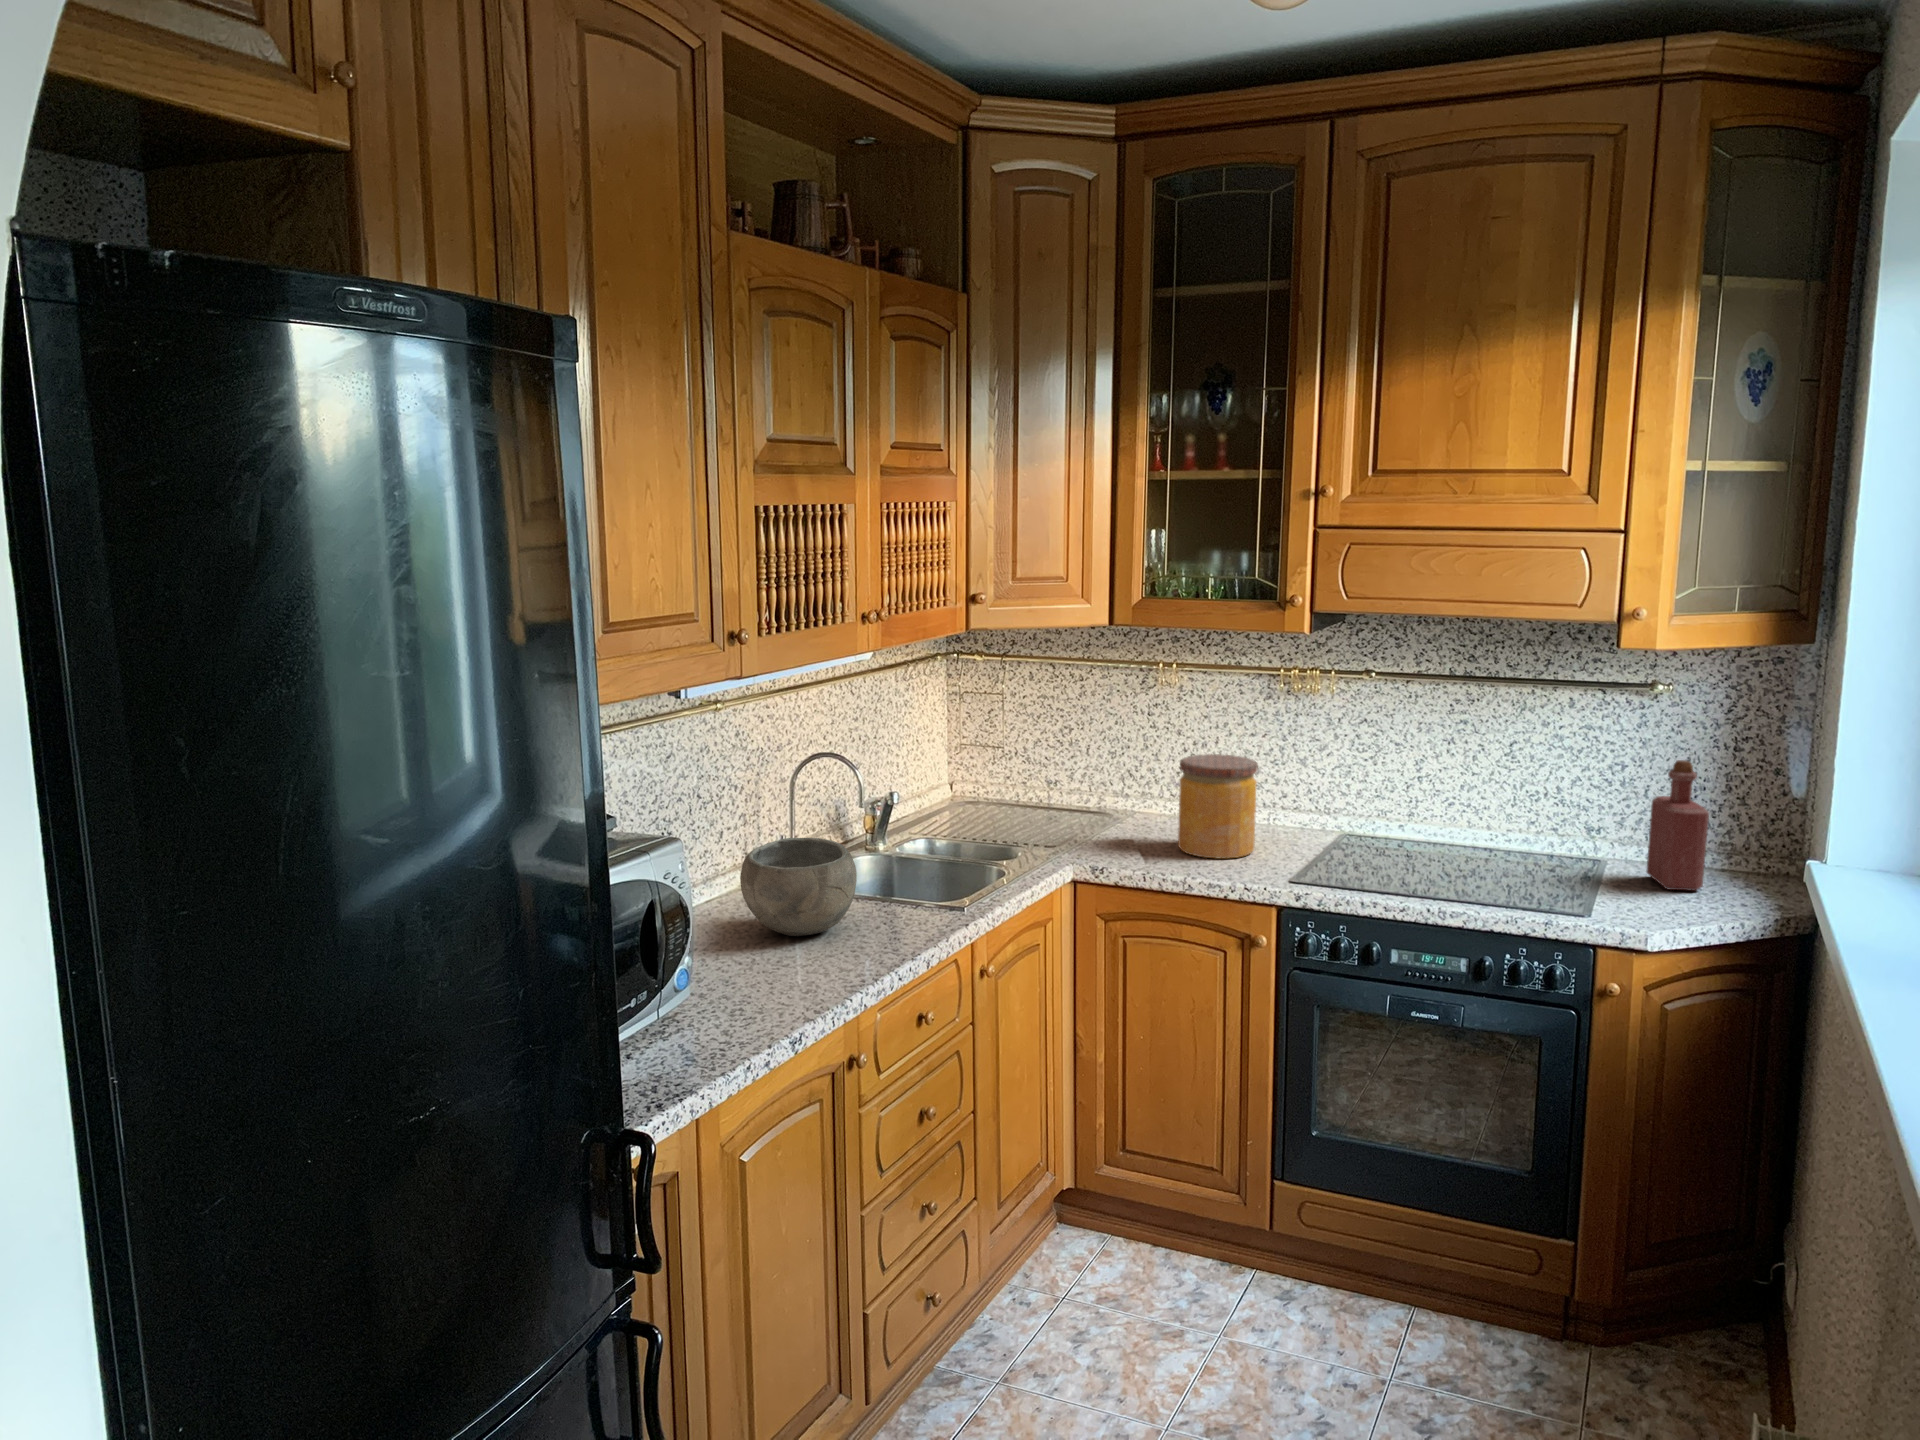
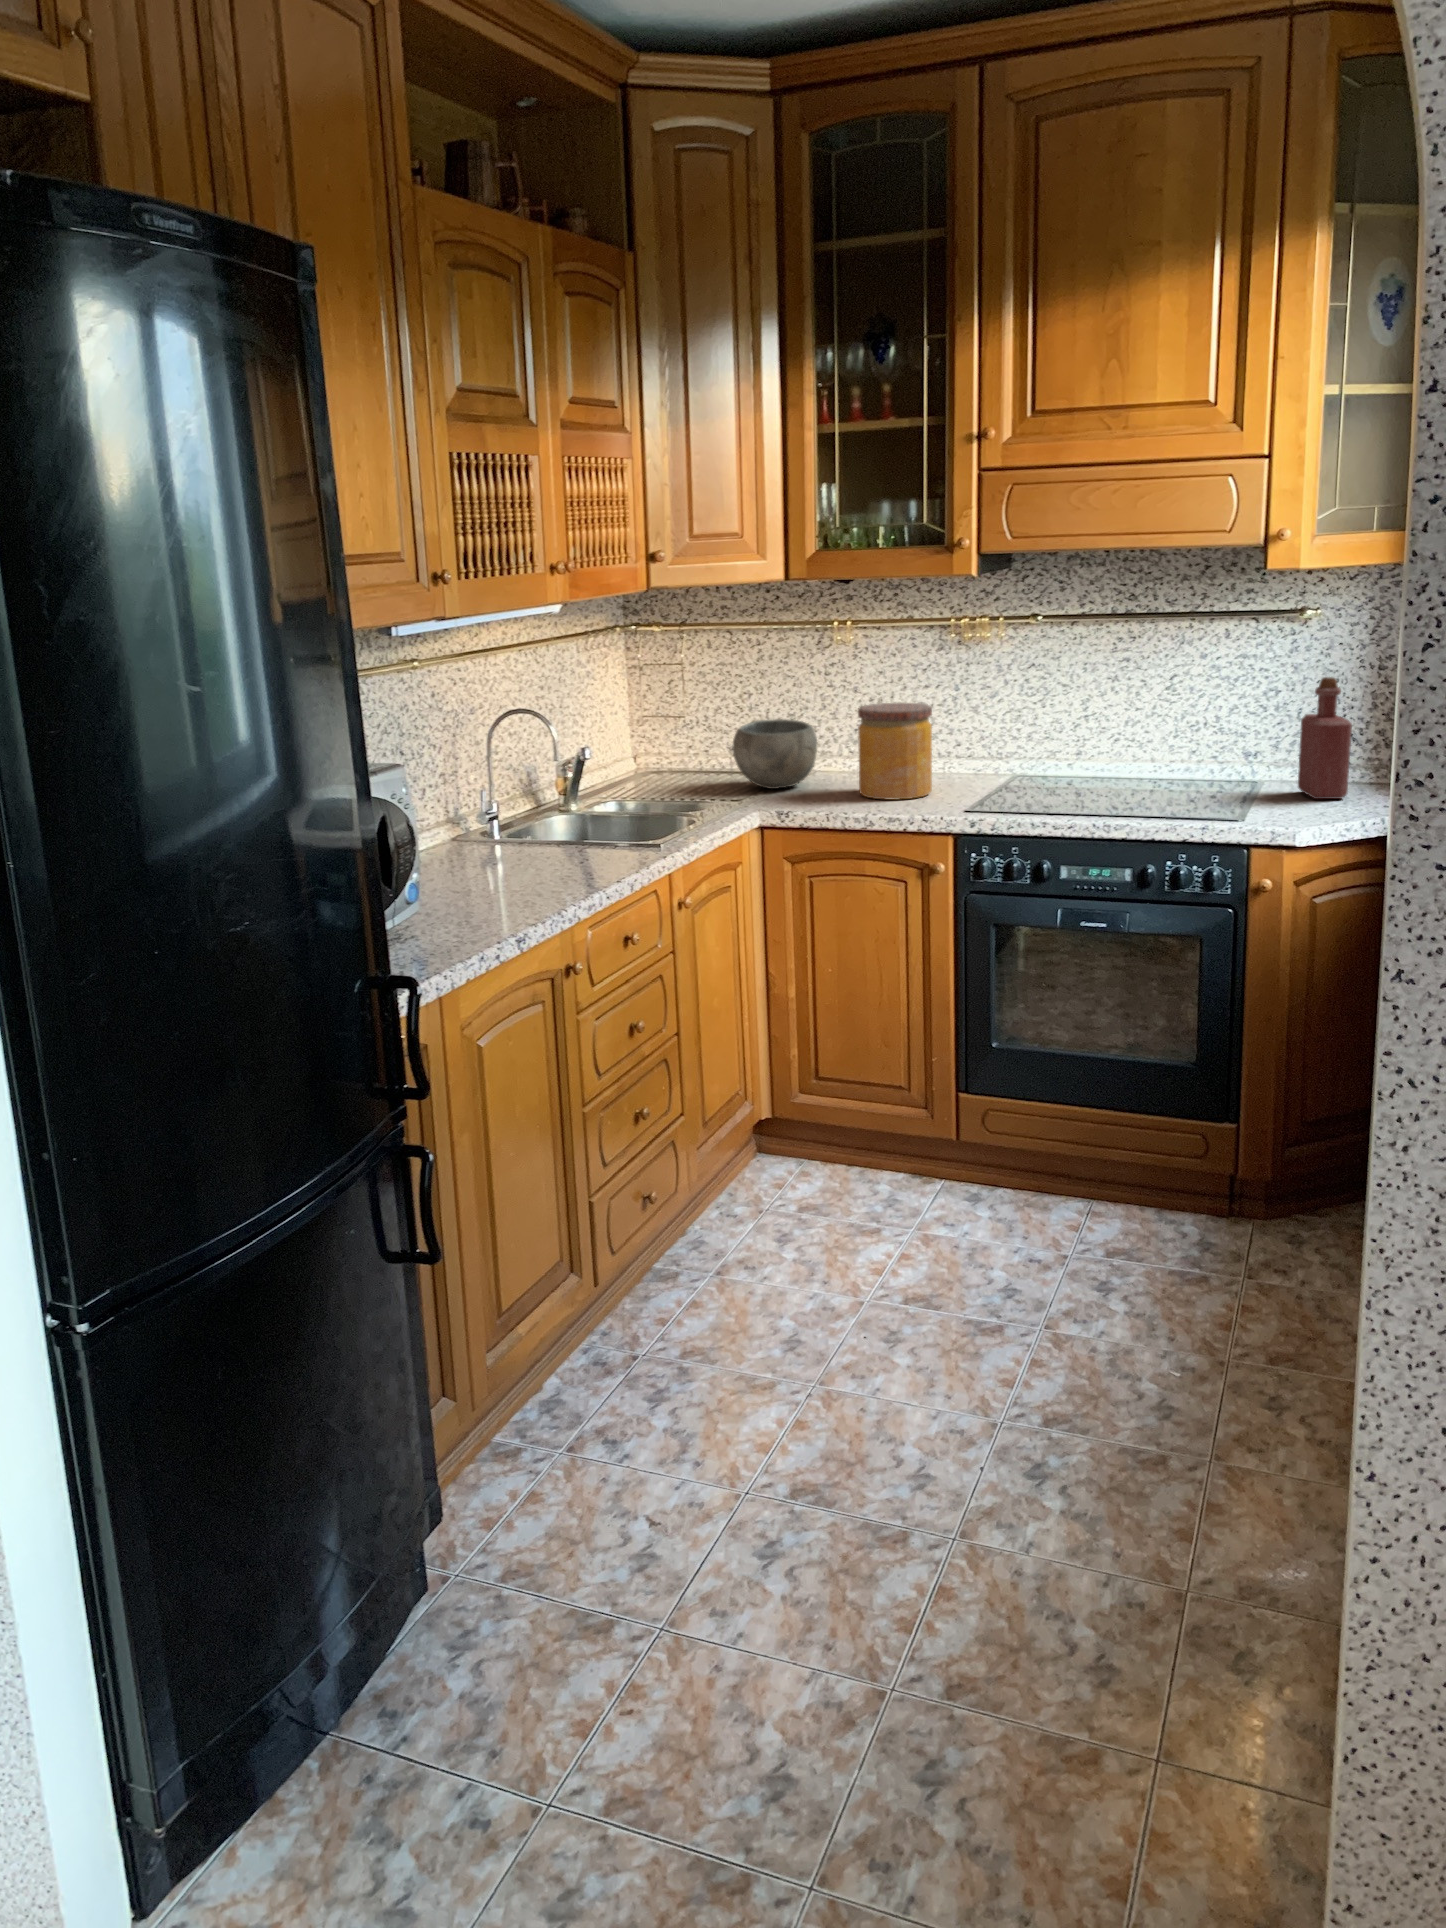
bowl: present [740,838,857,936] -> present [732,719,817,789]

